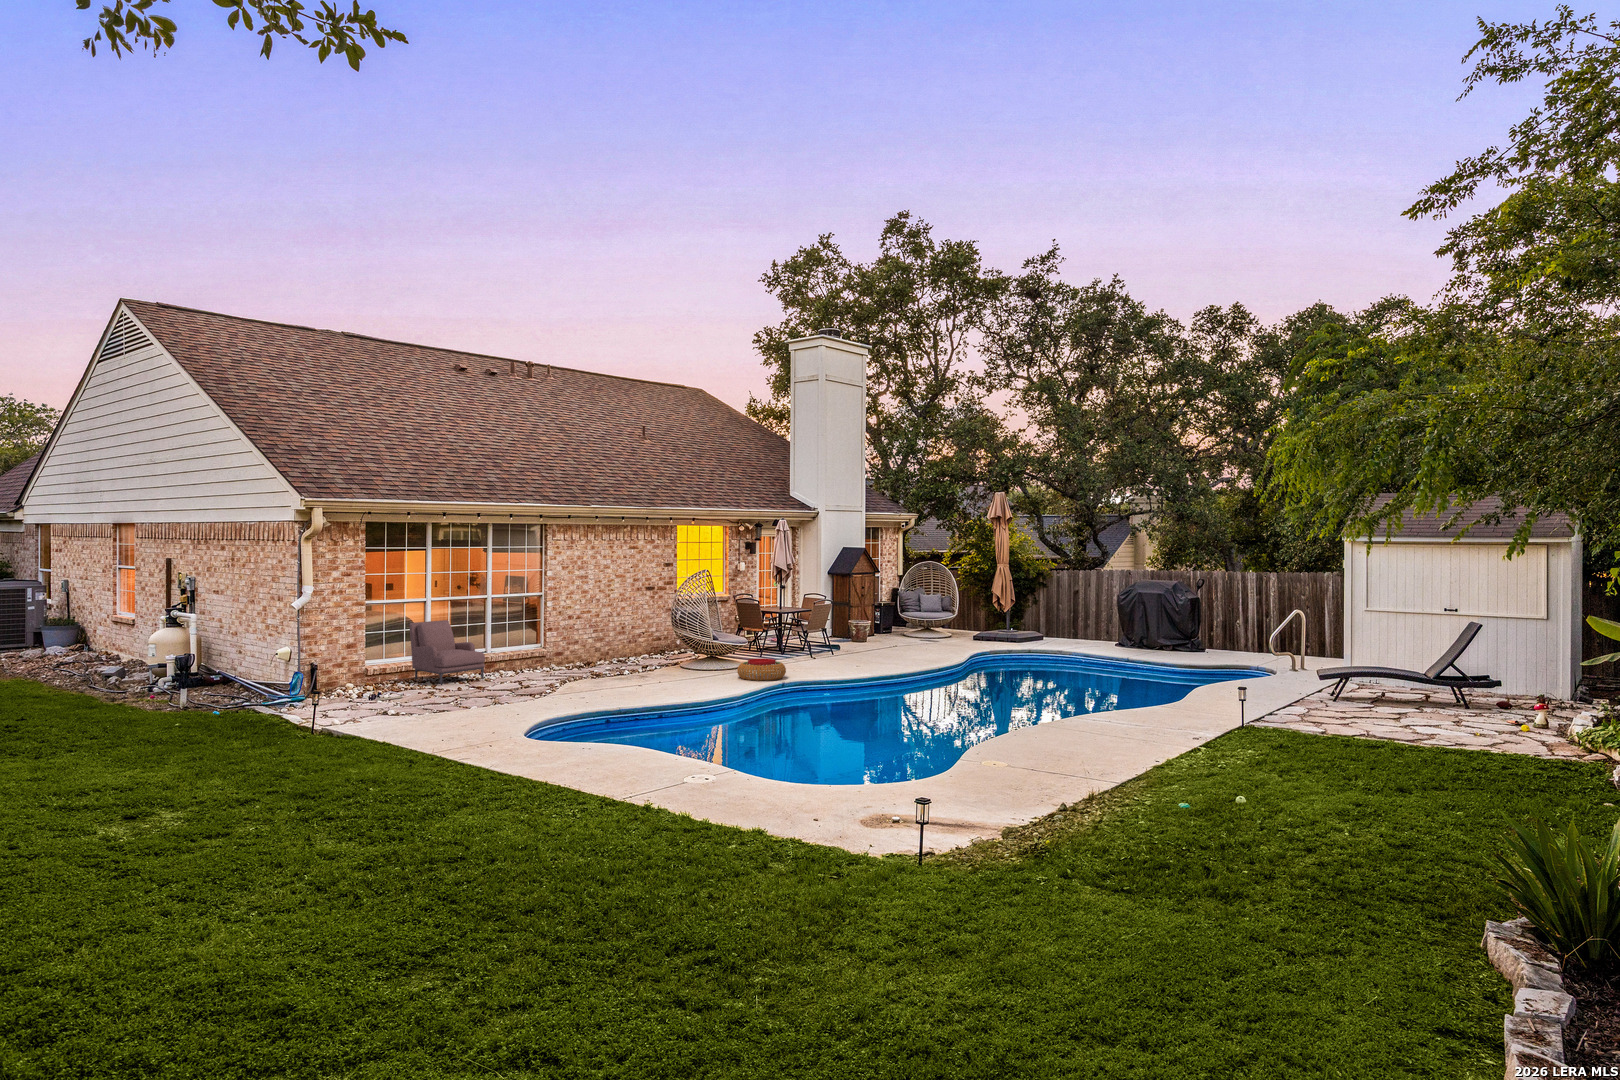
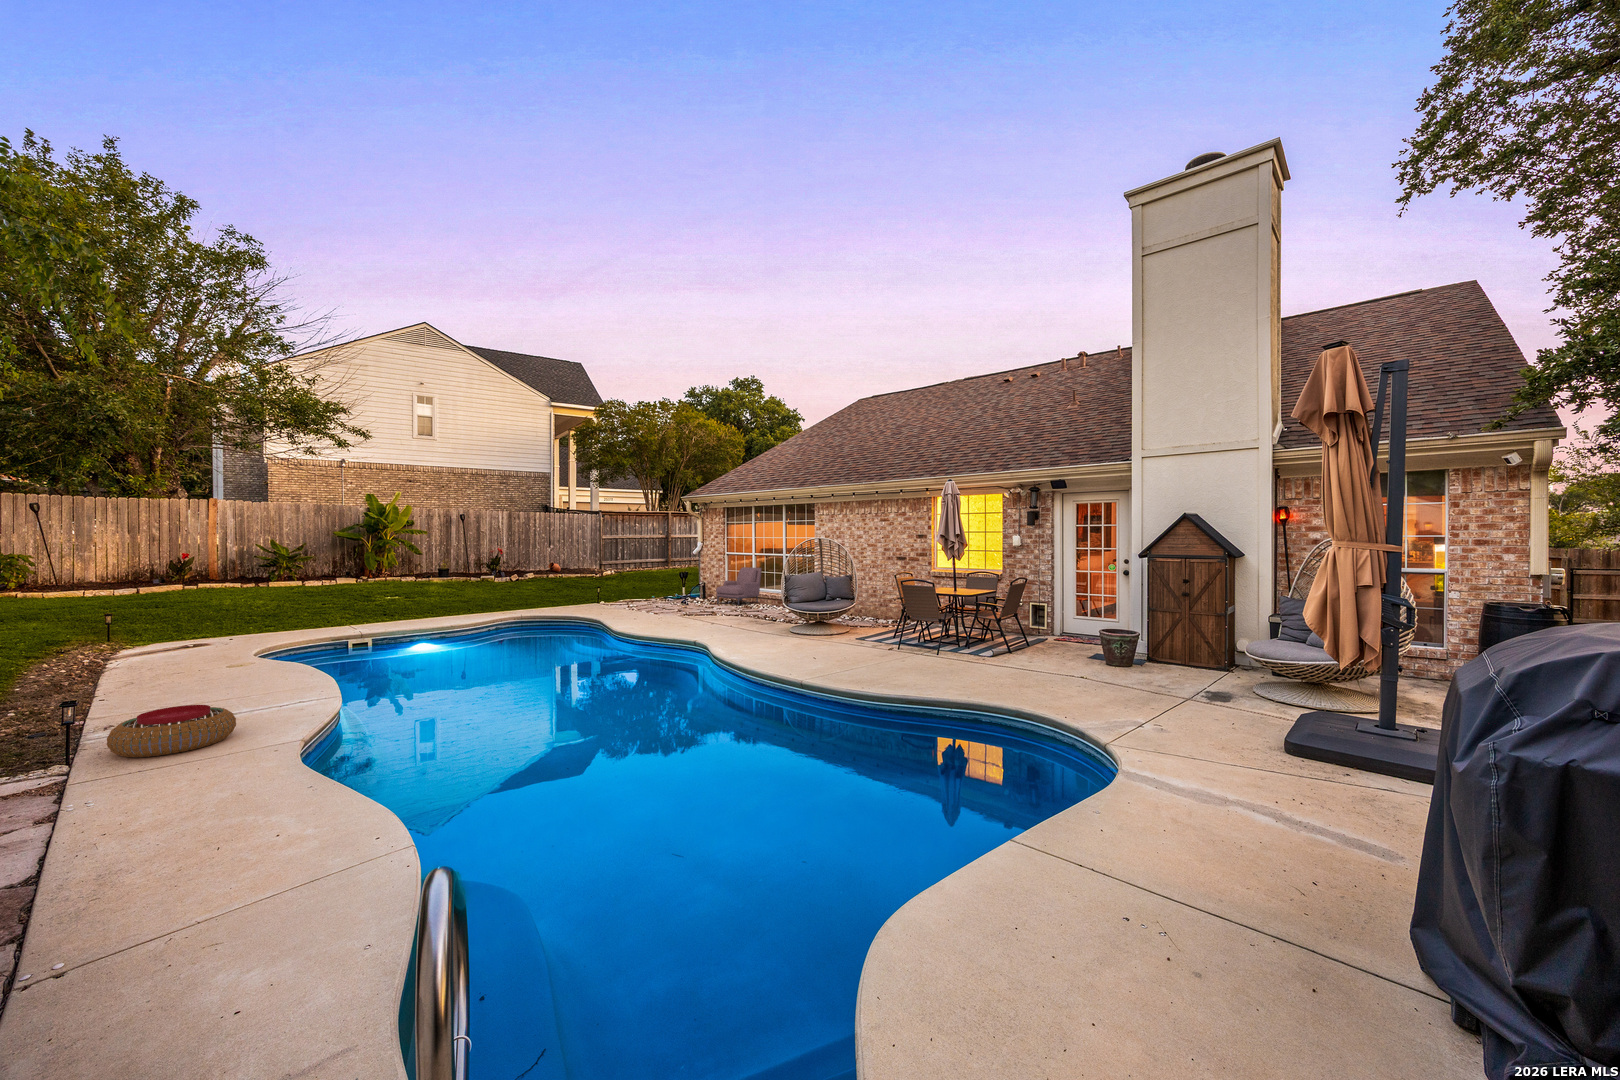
pouf: present [737,658,786,681] -> present [107,705,236,757]

